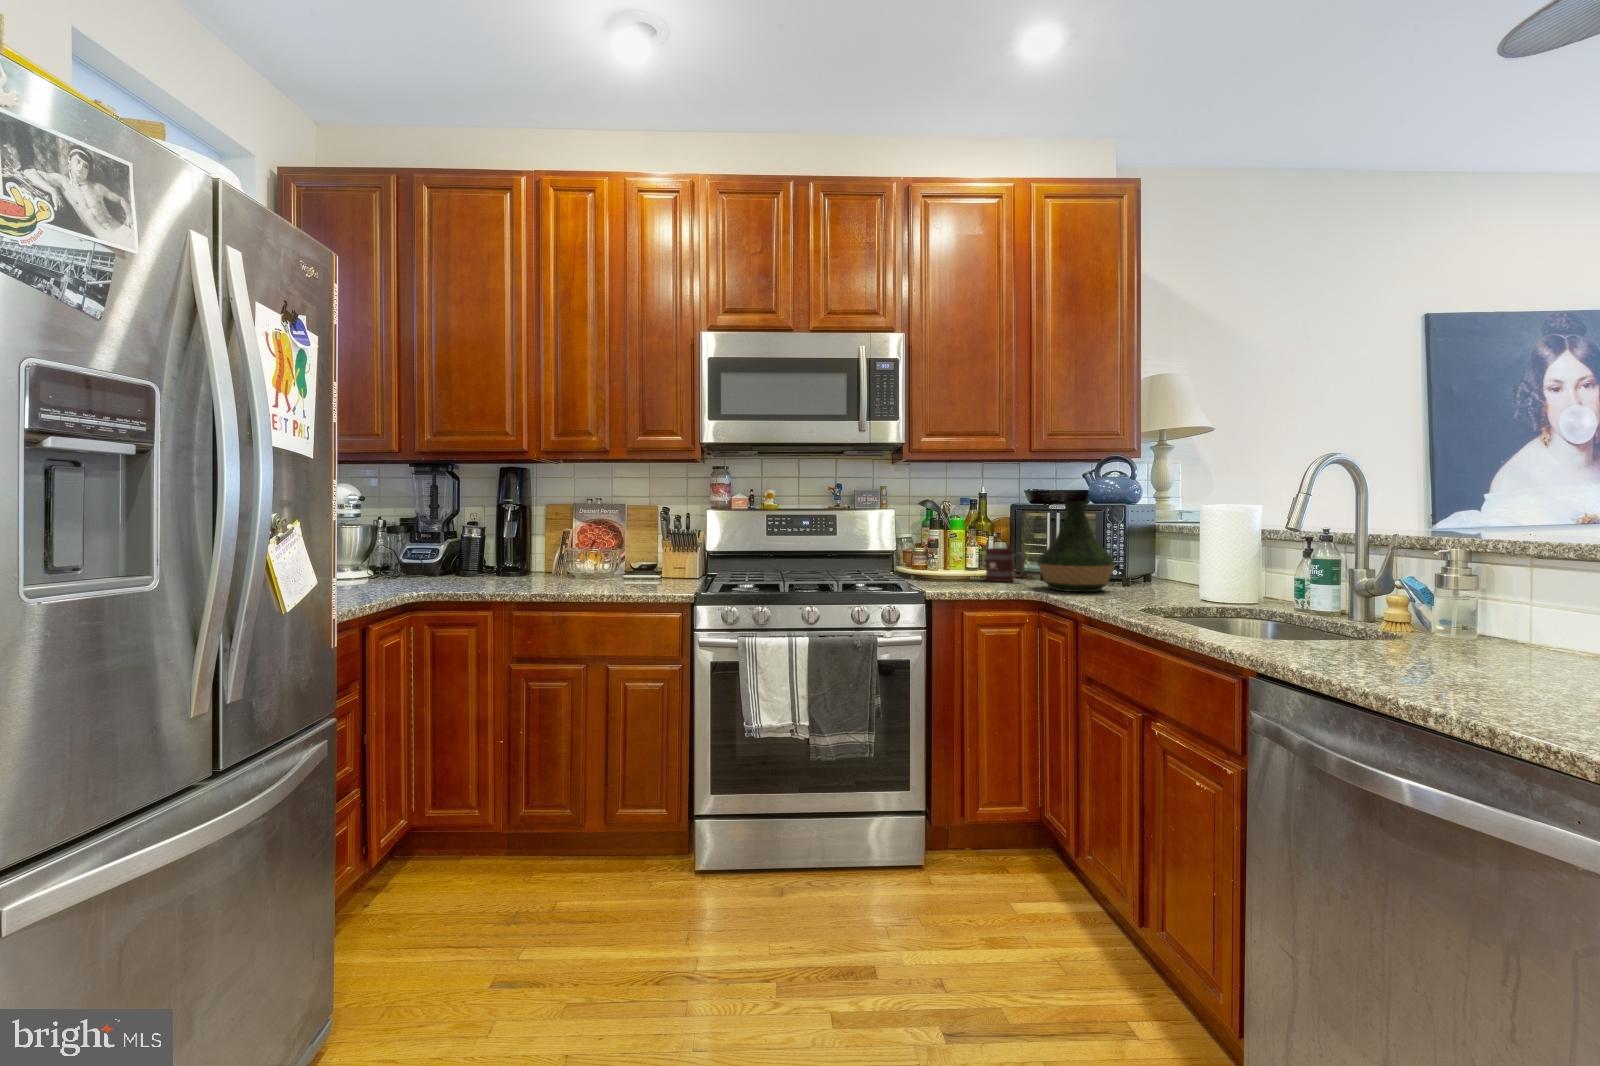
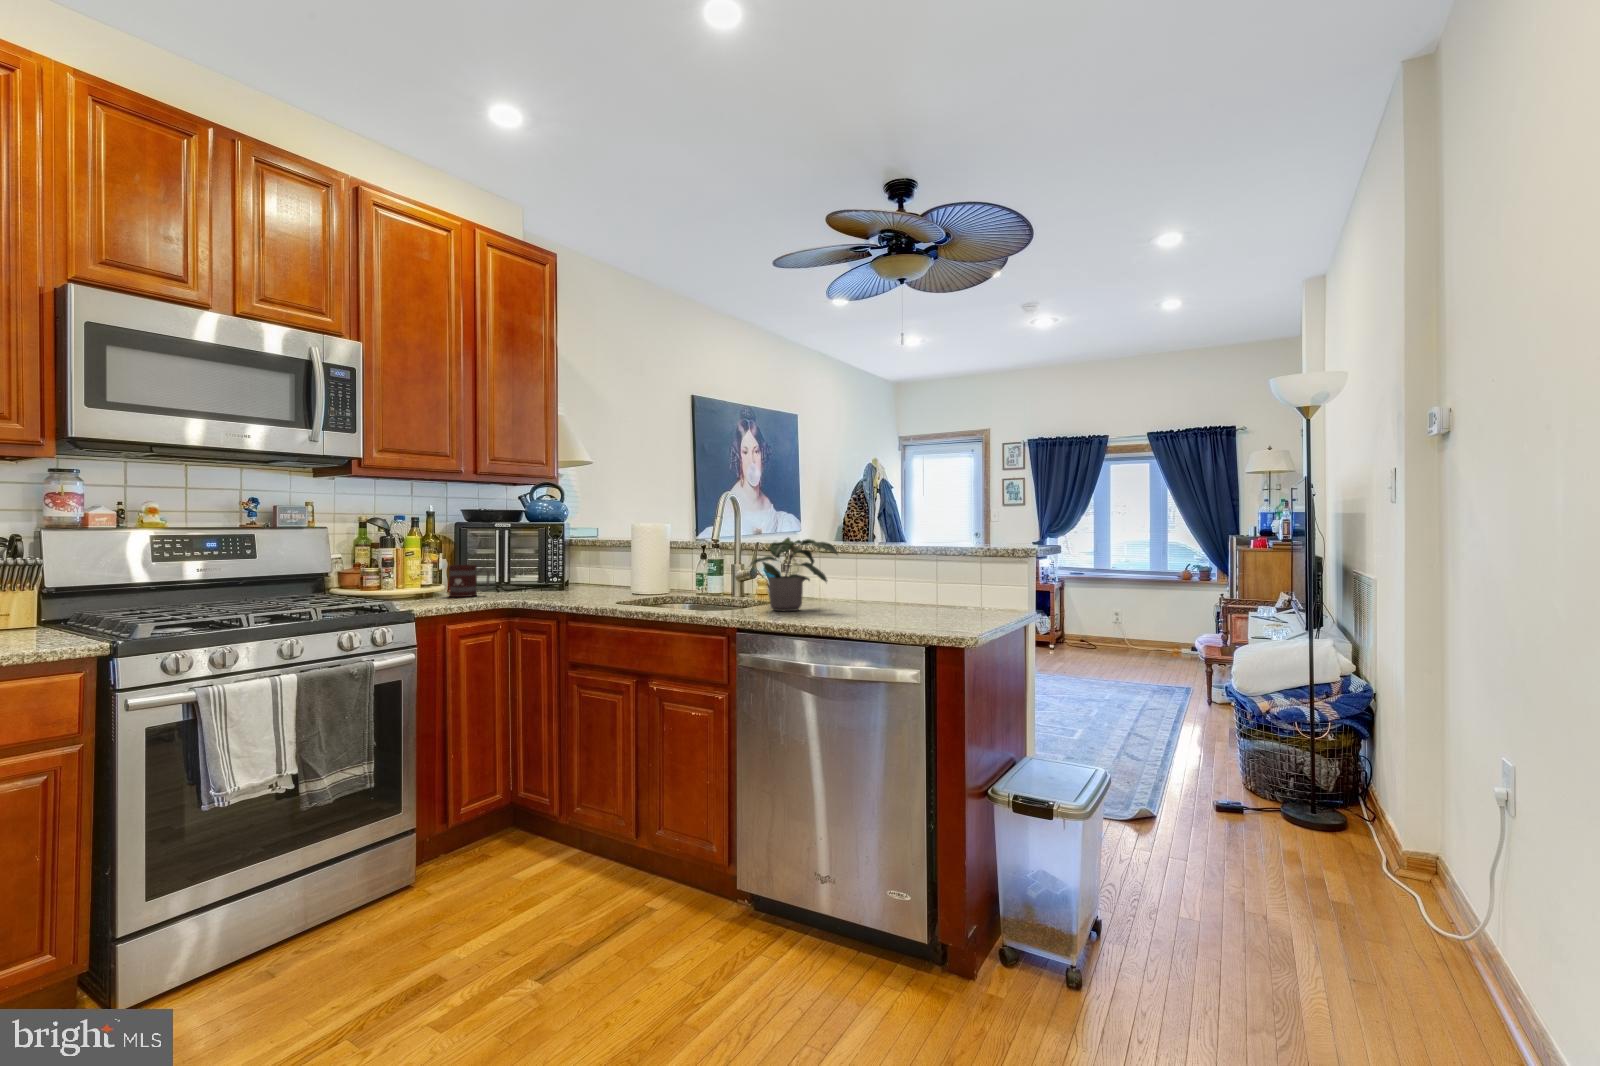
vase: present [1037,501,1115,592] -> none [510,520,578,599]
potted plant: none [1328,529,1542,663] -> present [751,537,838,611]

